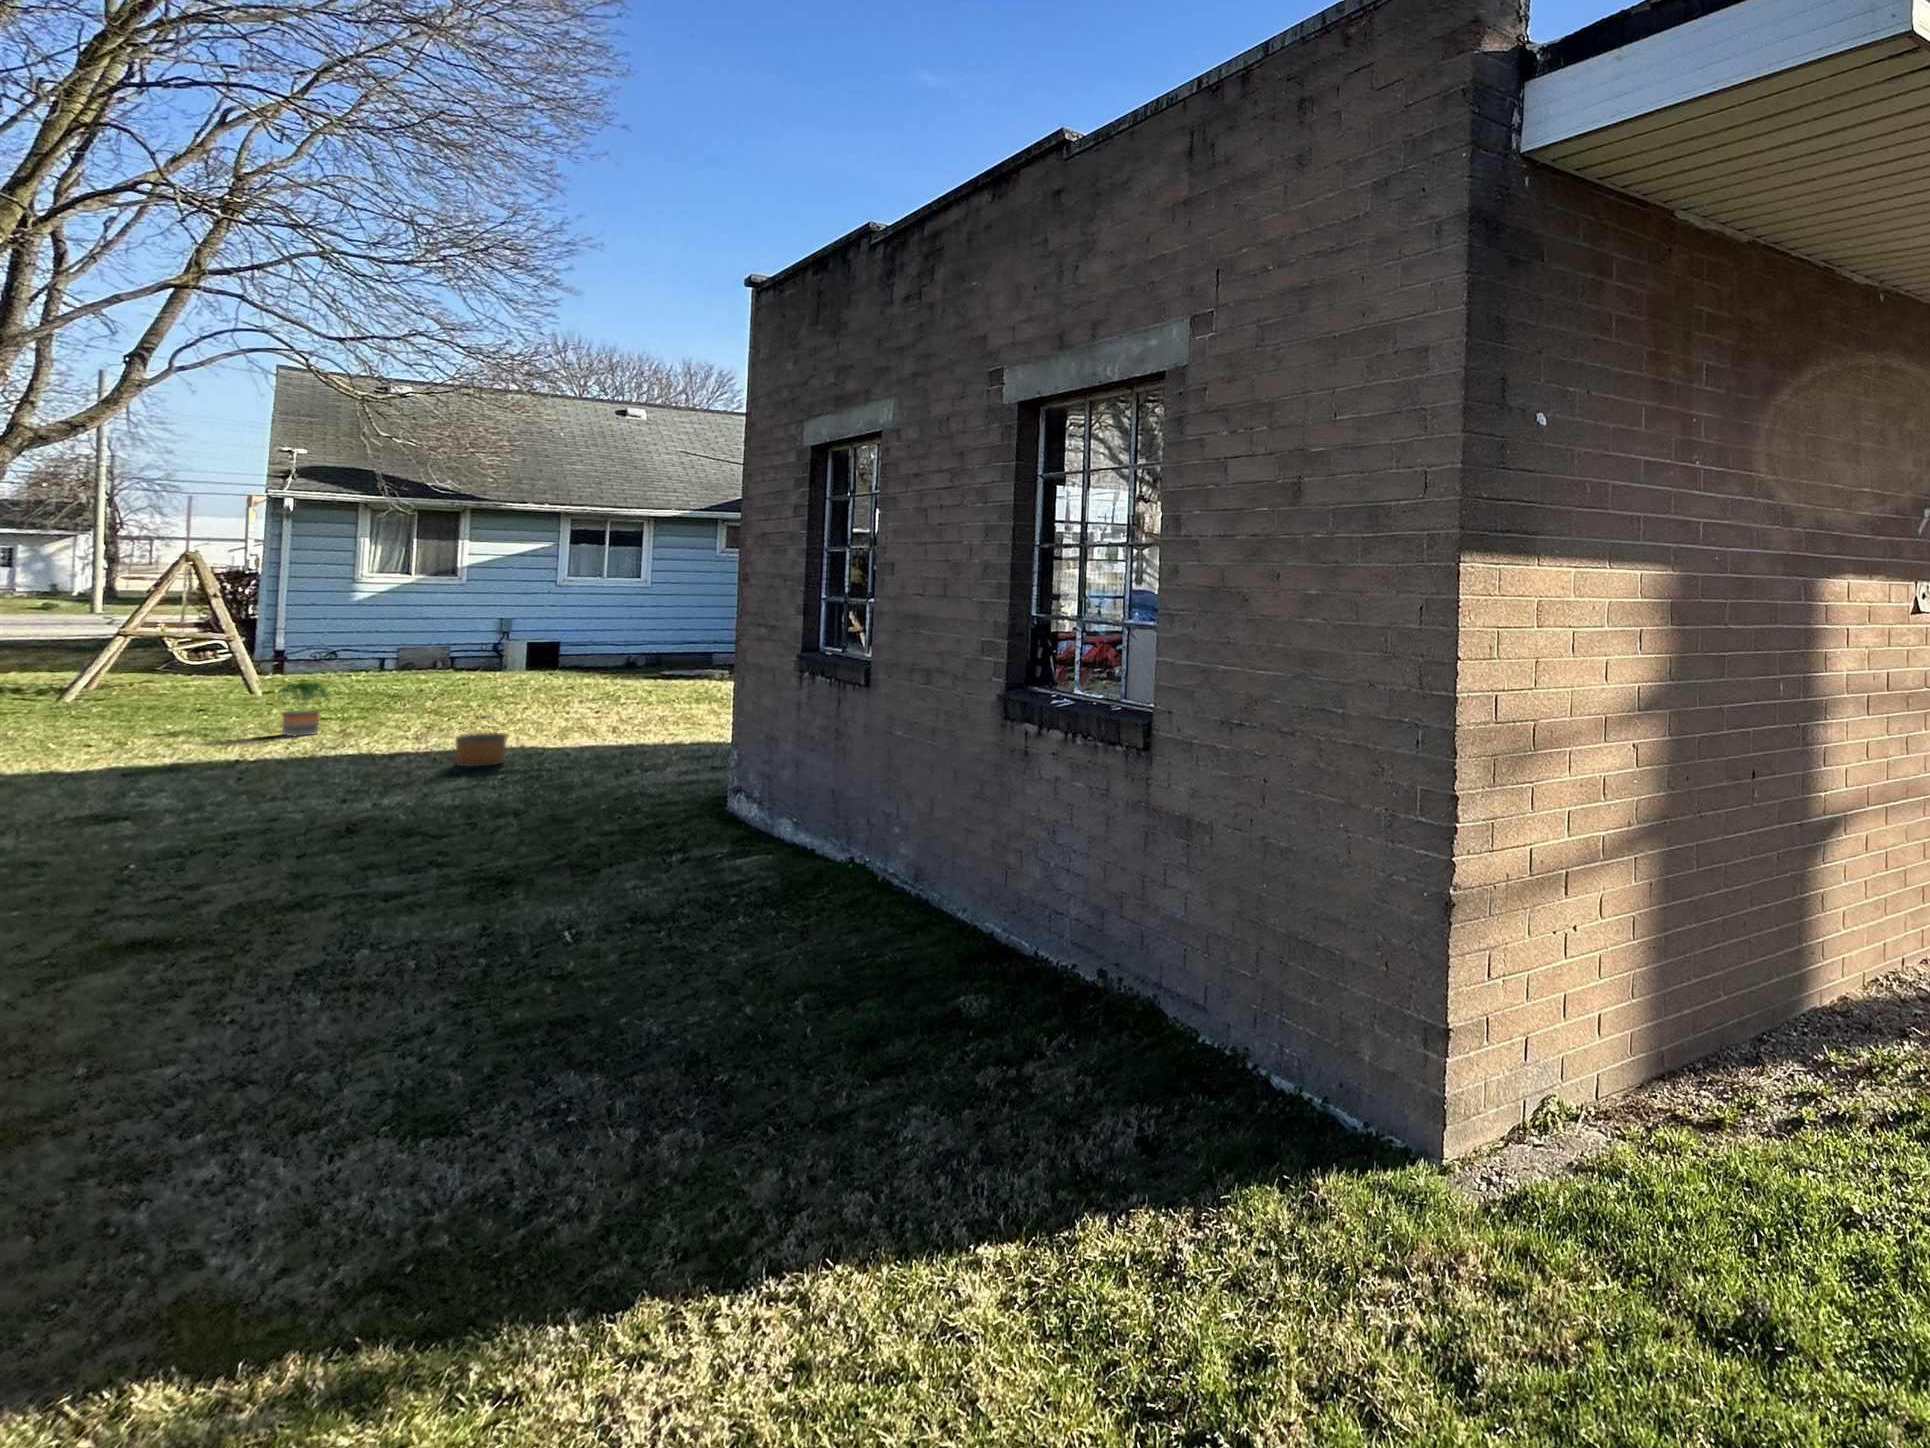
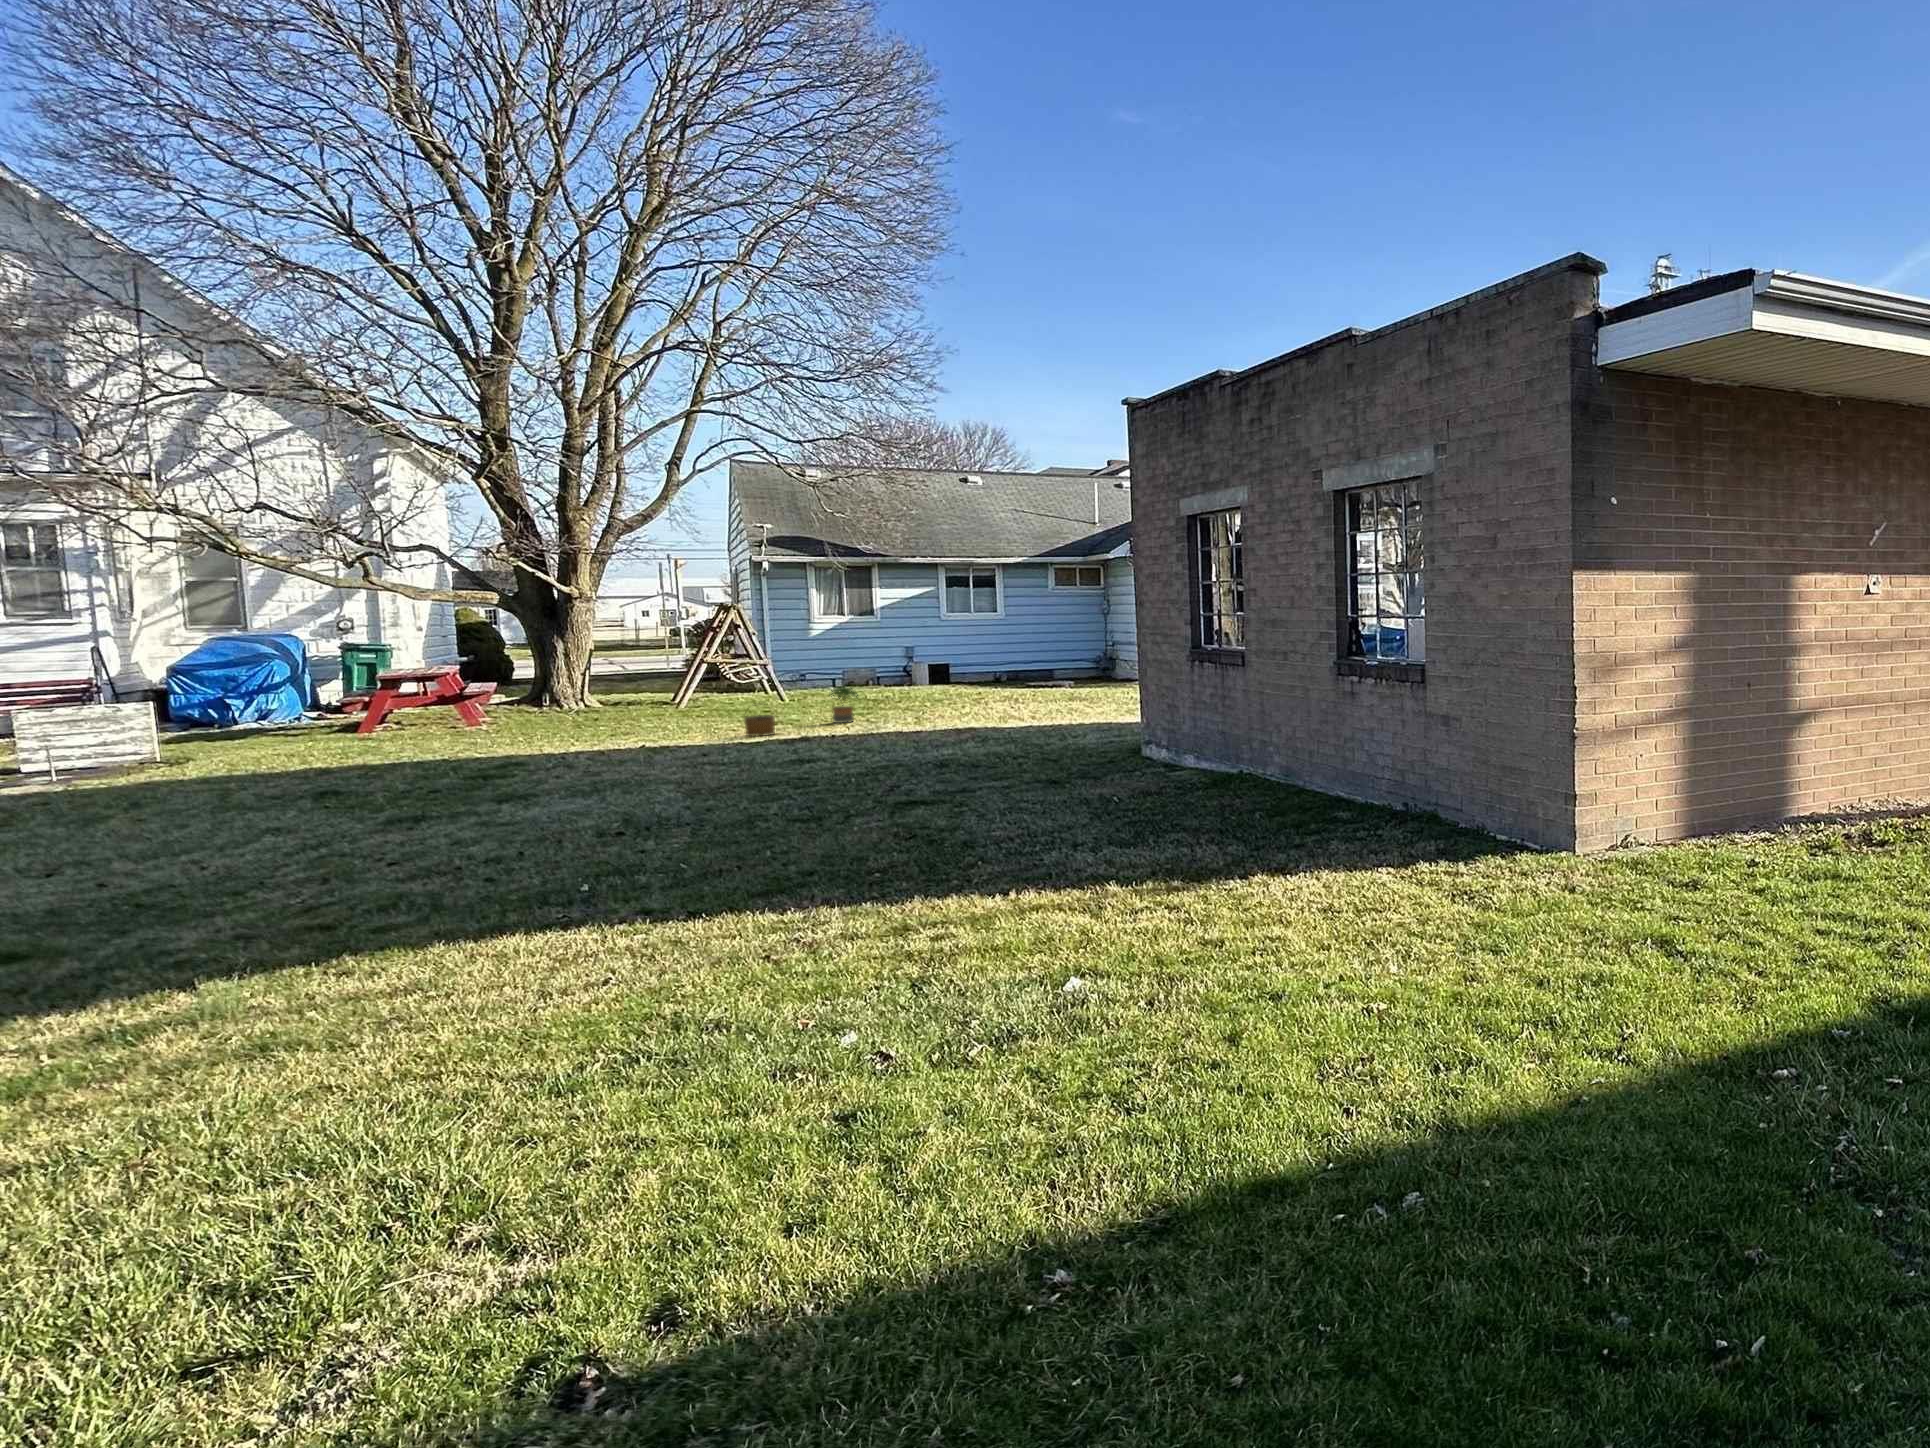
bucket: present [456,716,507,767] -> present [744,705,775,736]

